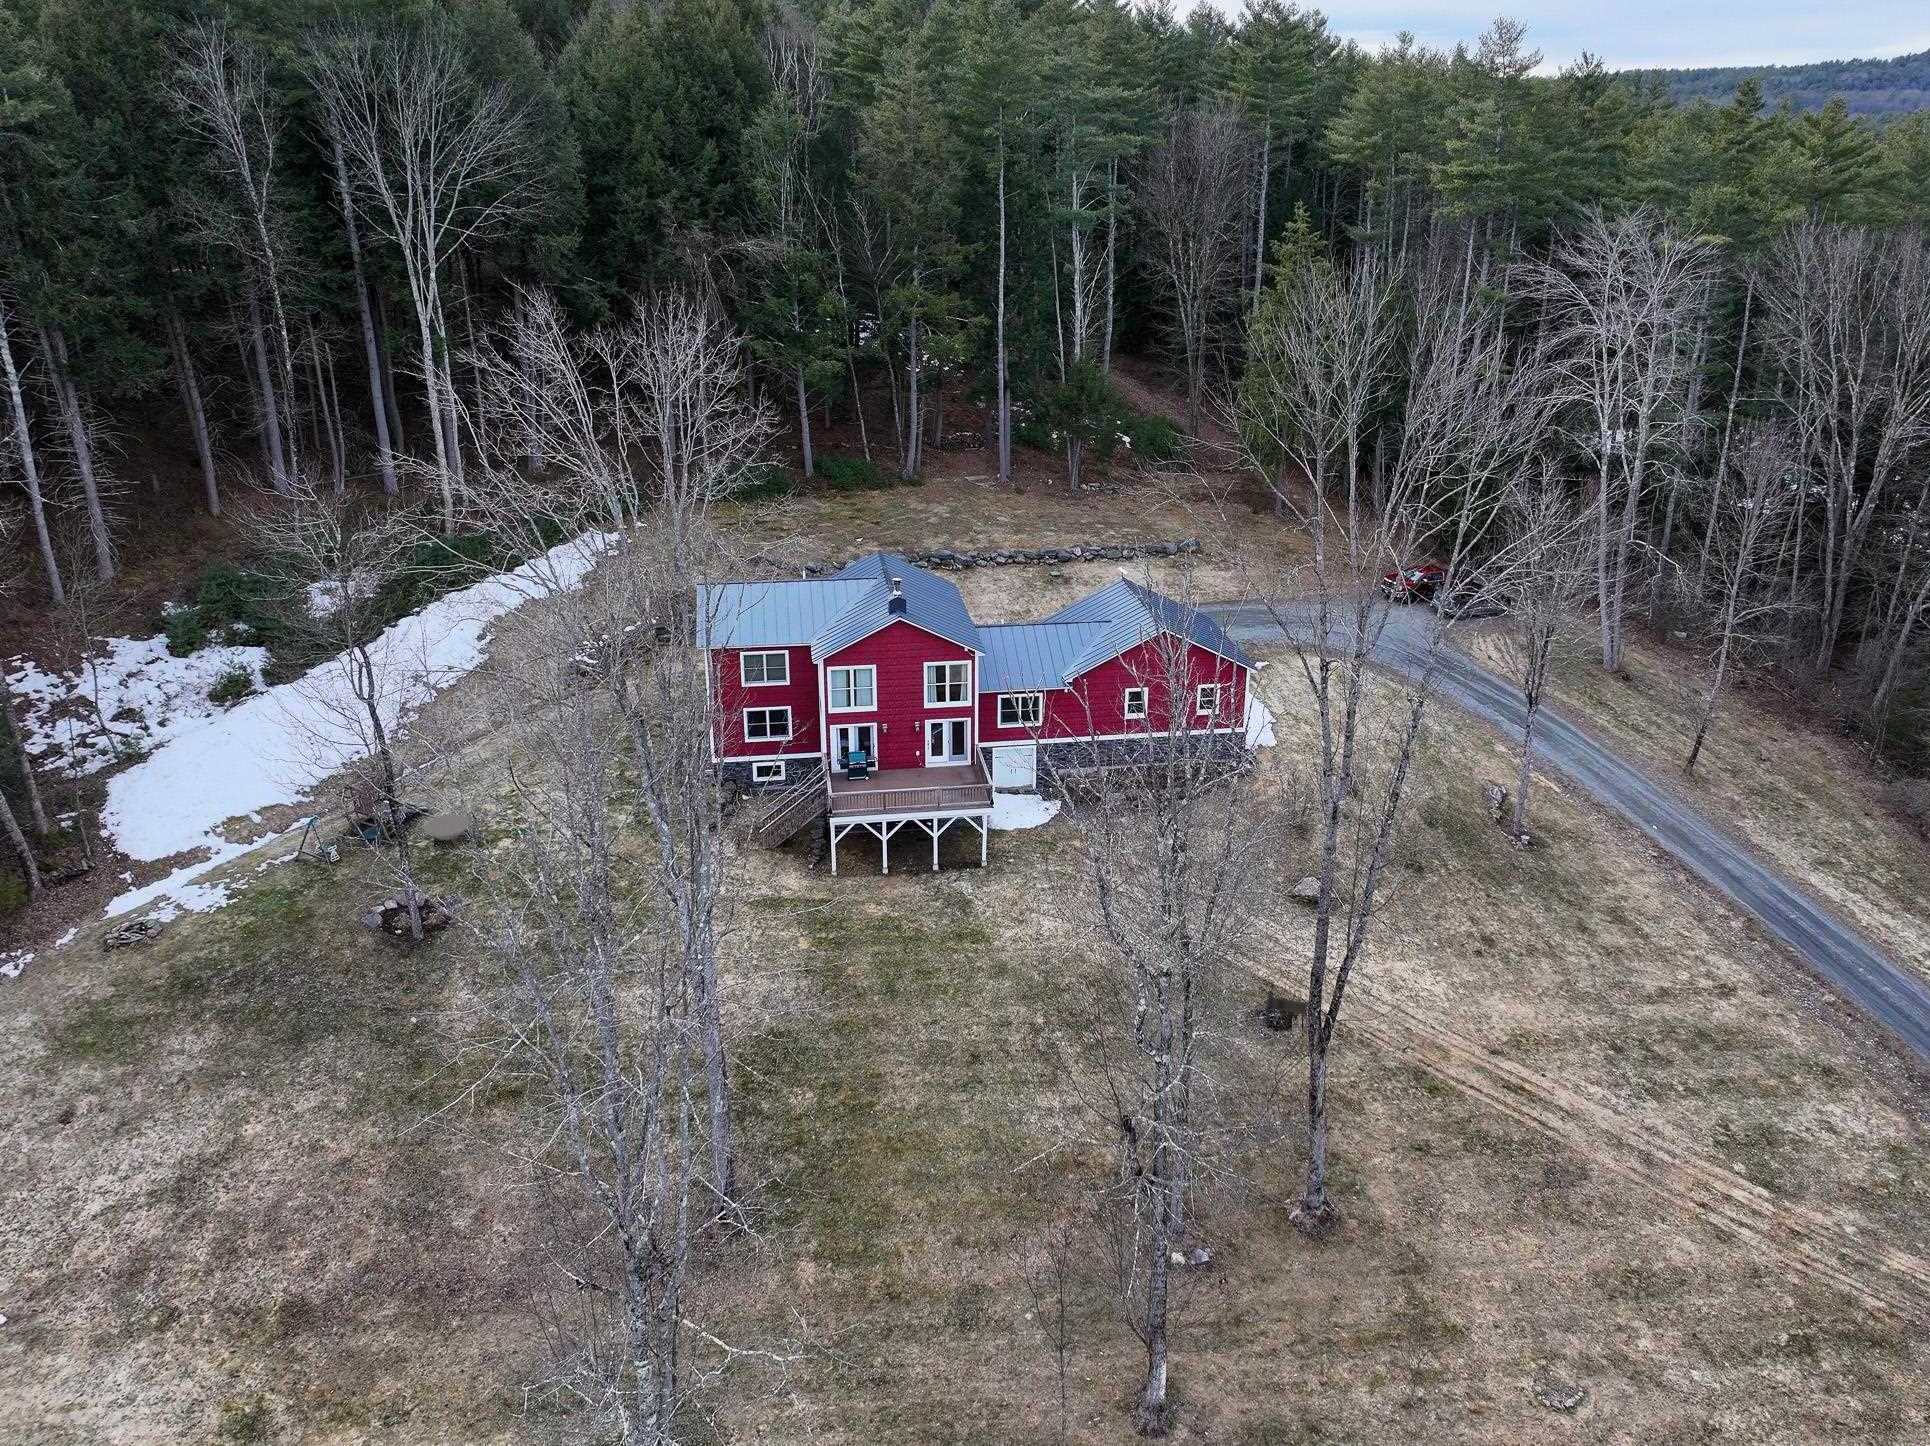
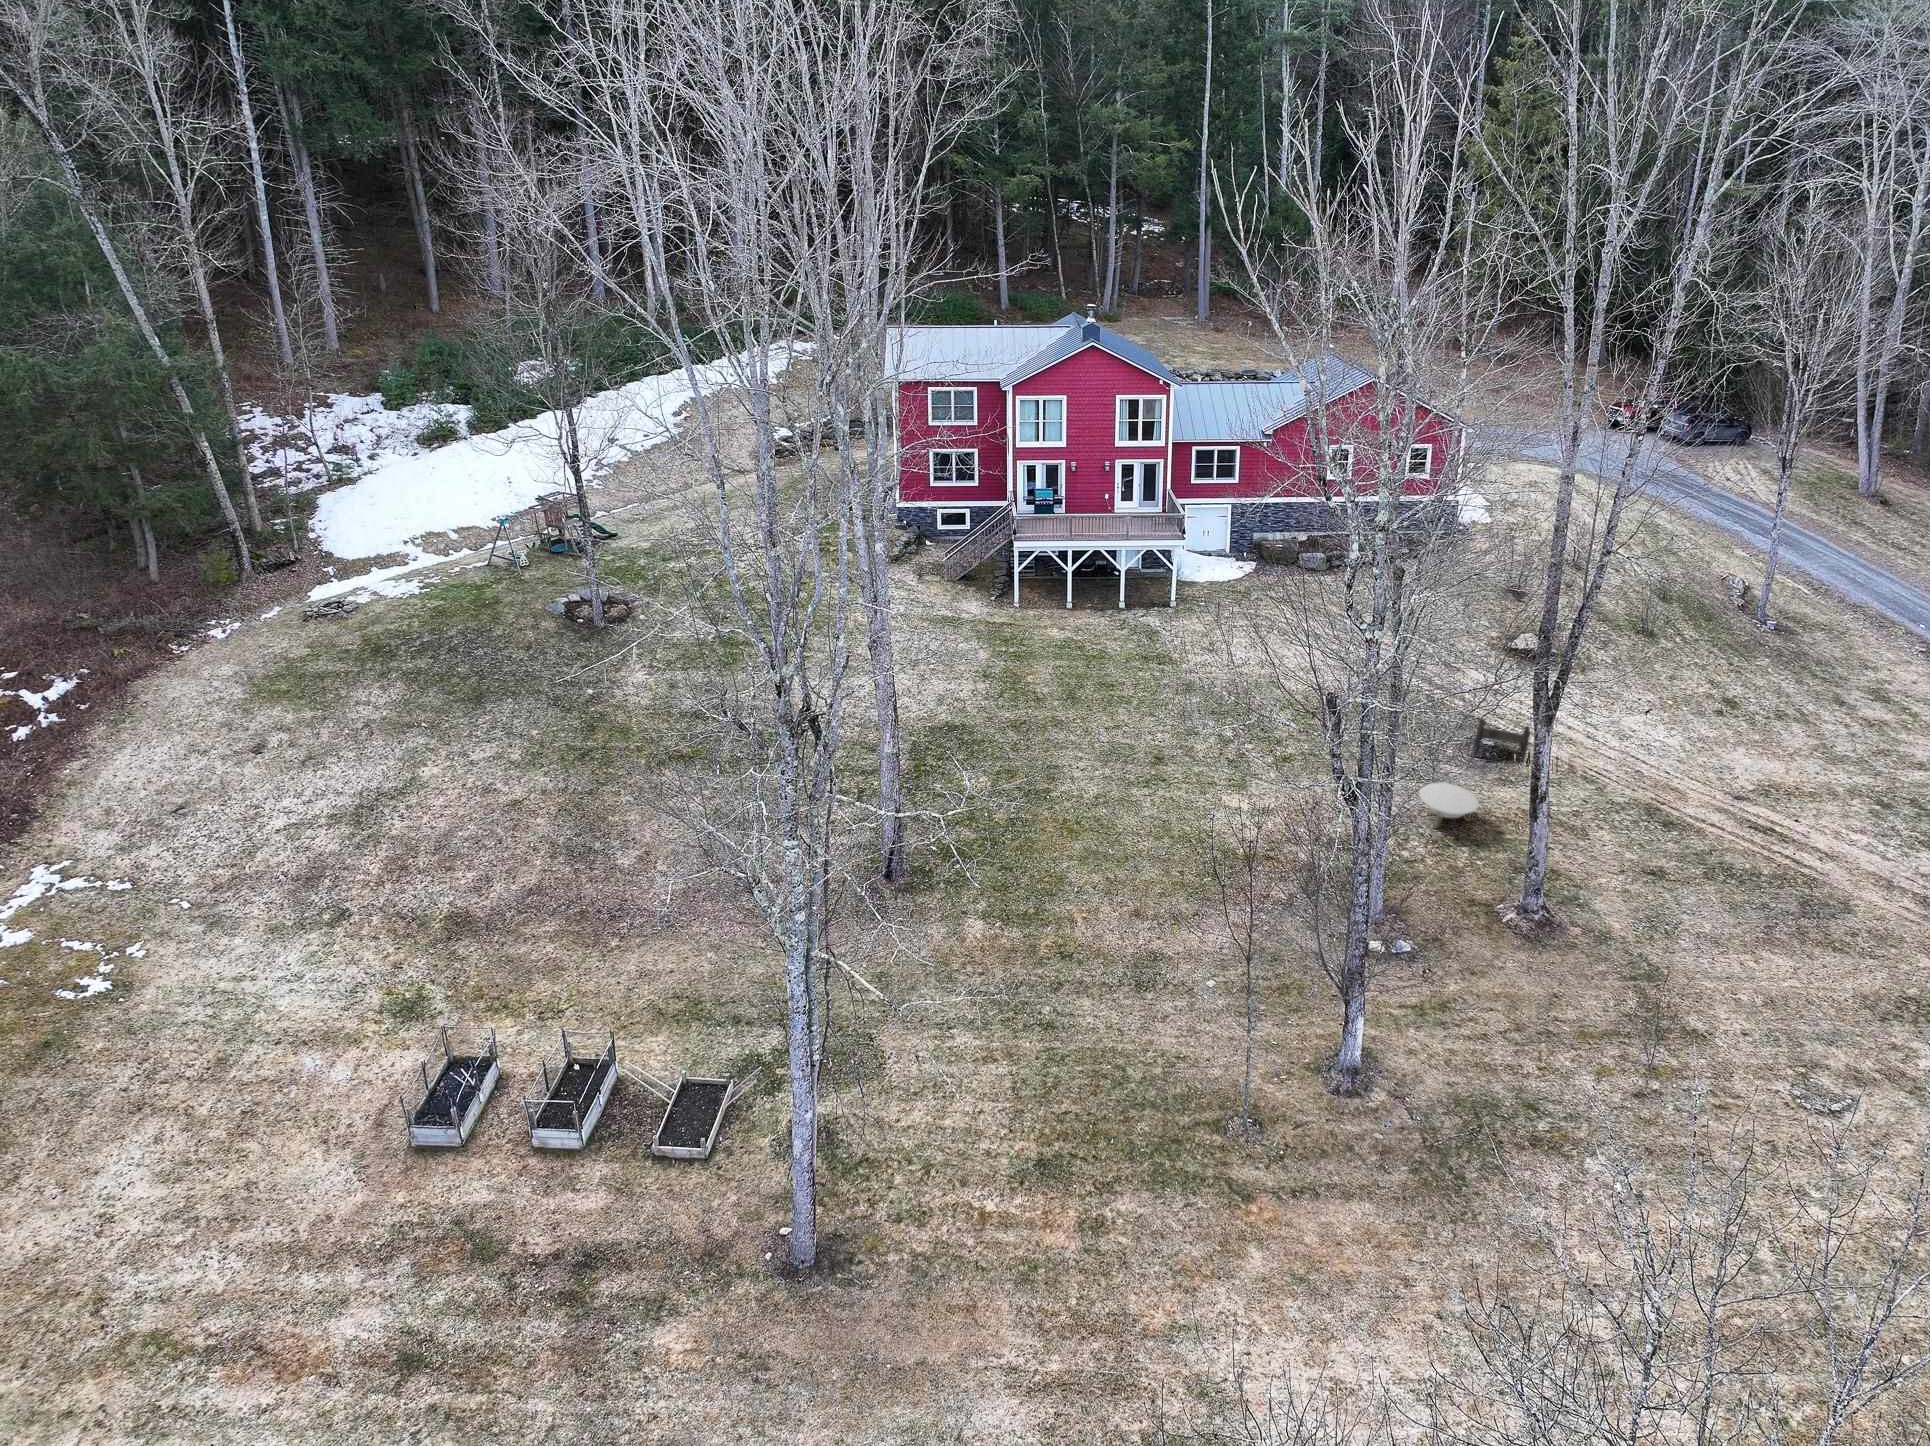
round table: present [423,814,470,848] -> present [1419,783,1479,829]

